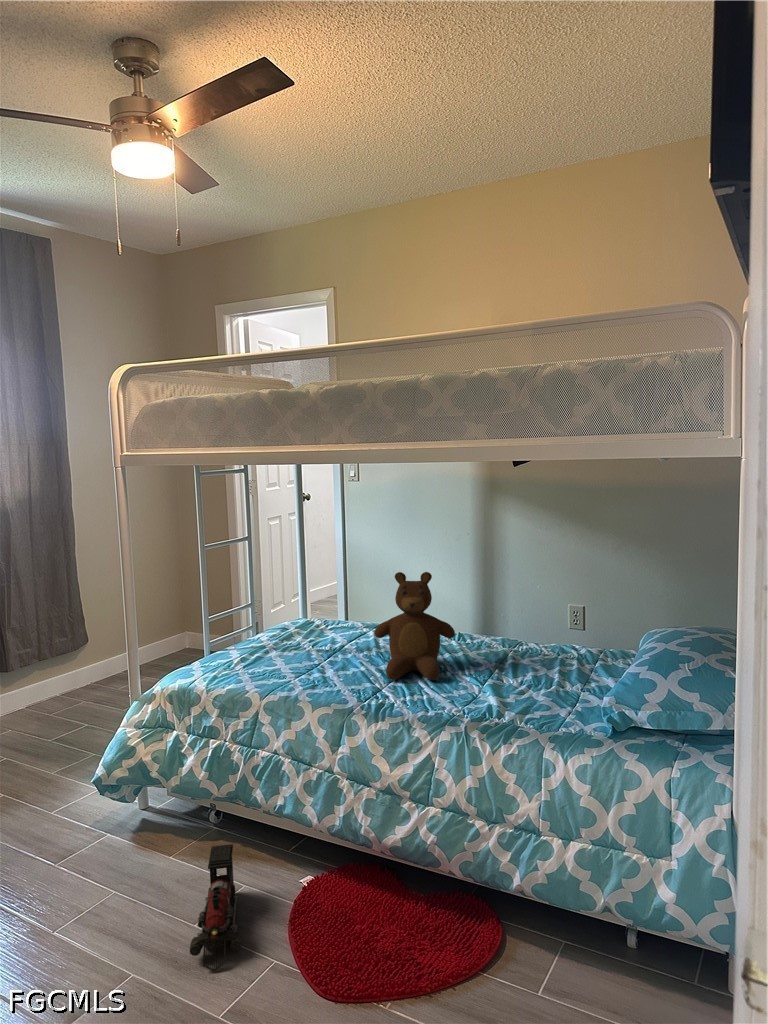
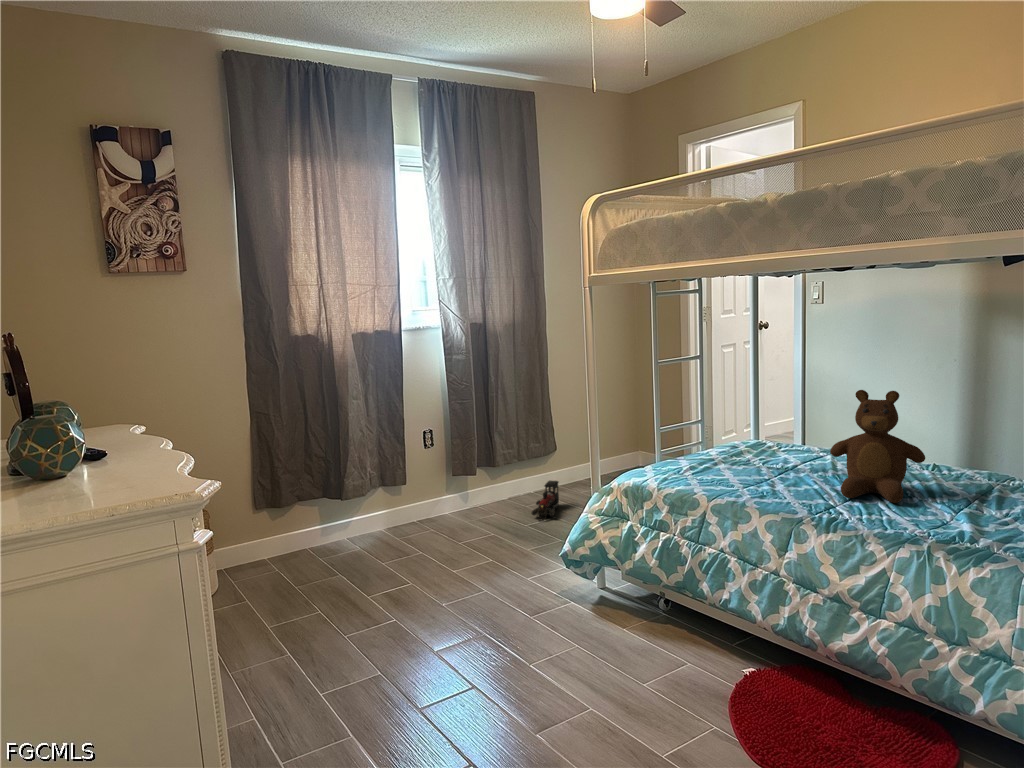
toy train: present [190,844,242,971] -> present [532,481,559,521]

